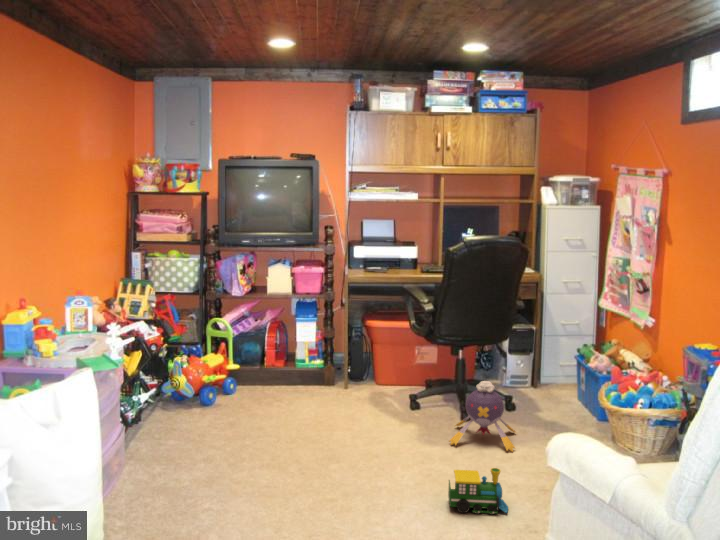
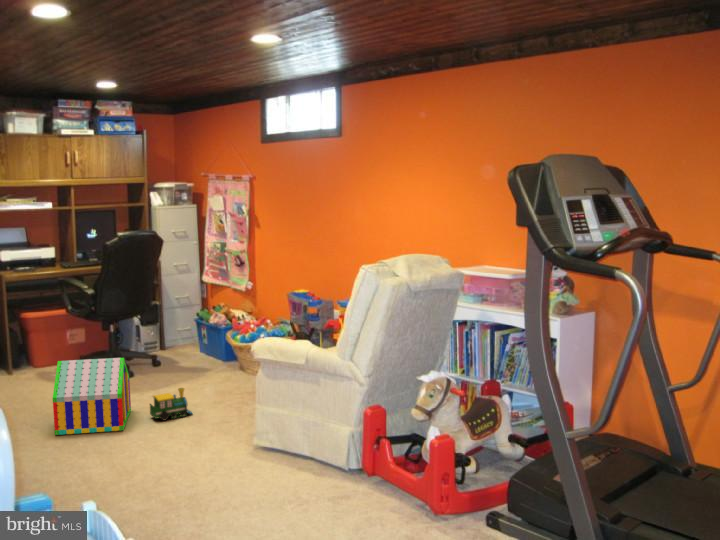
plush toy: present [449,381,515,452] -> none [123,341,177,392]
toy house: none [319,394,434,513] -> present [53,358,131,435]

